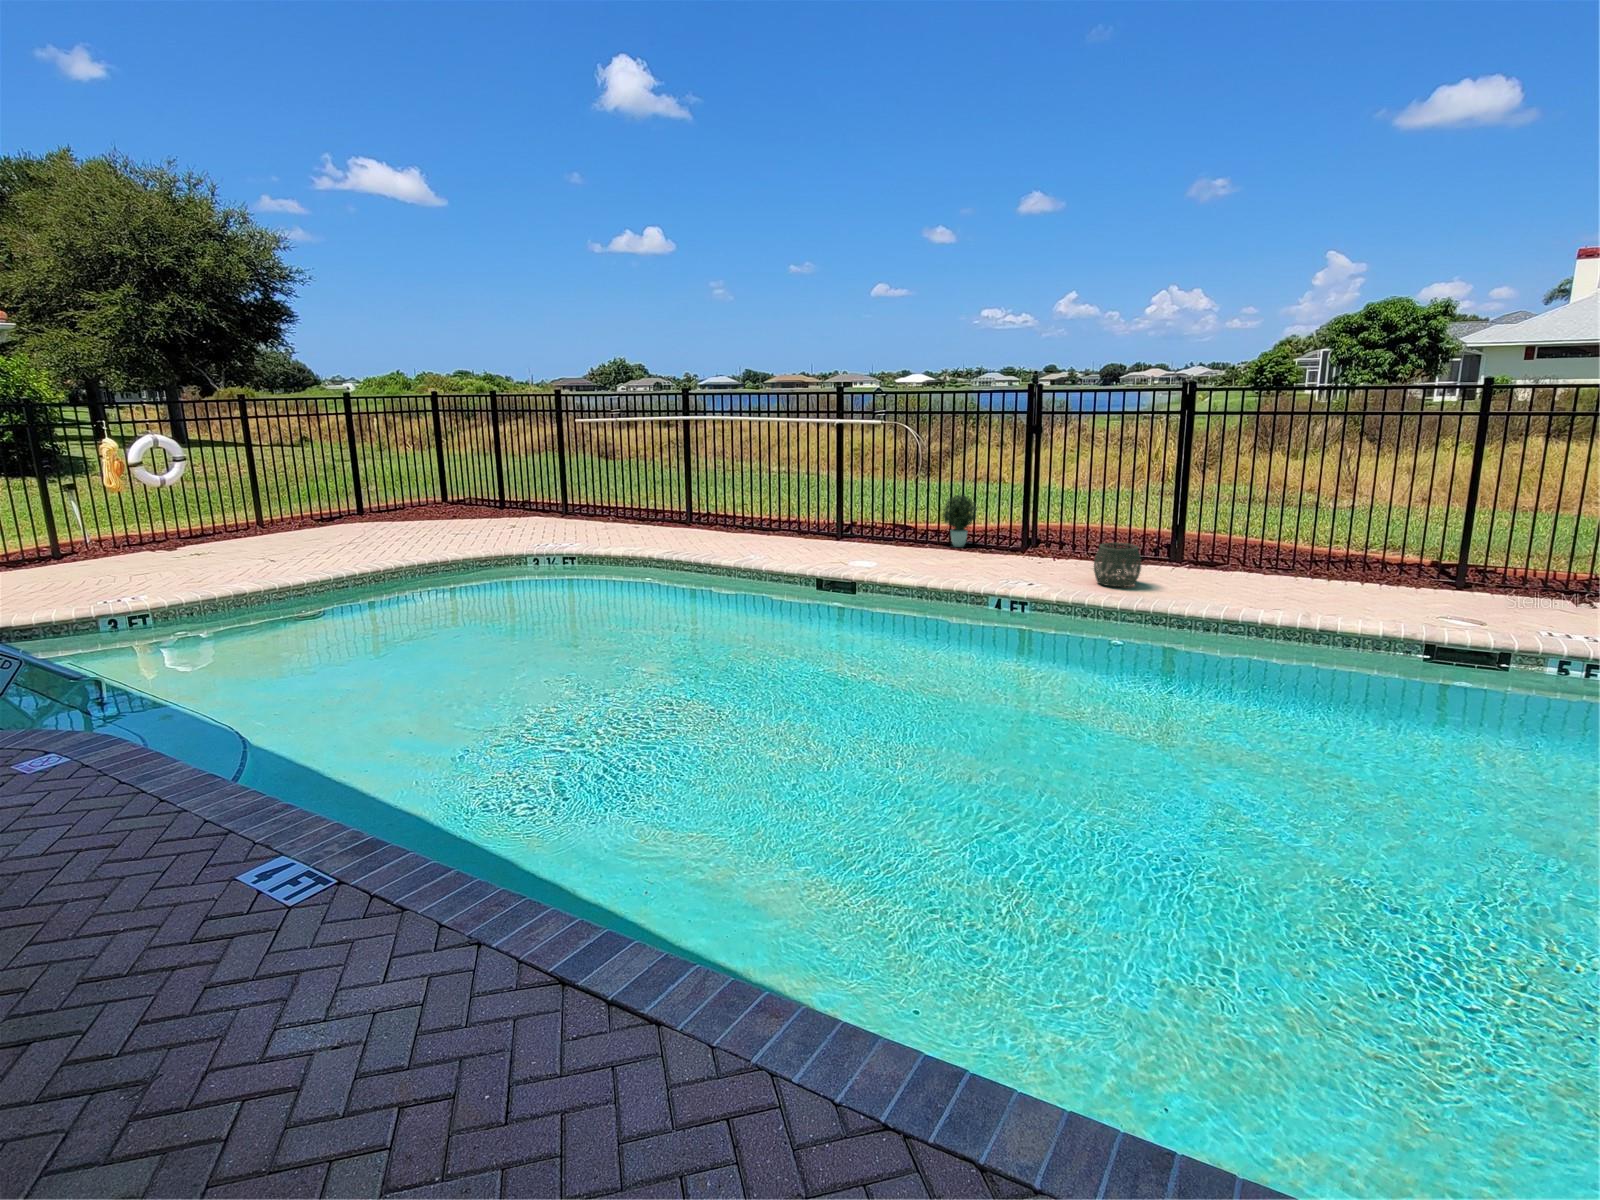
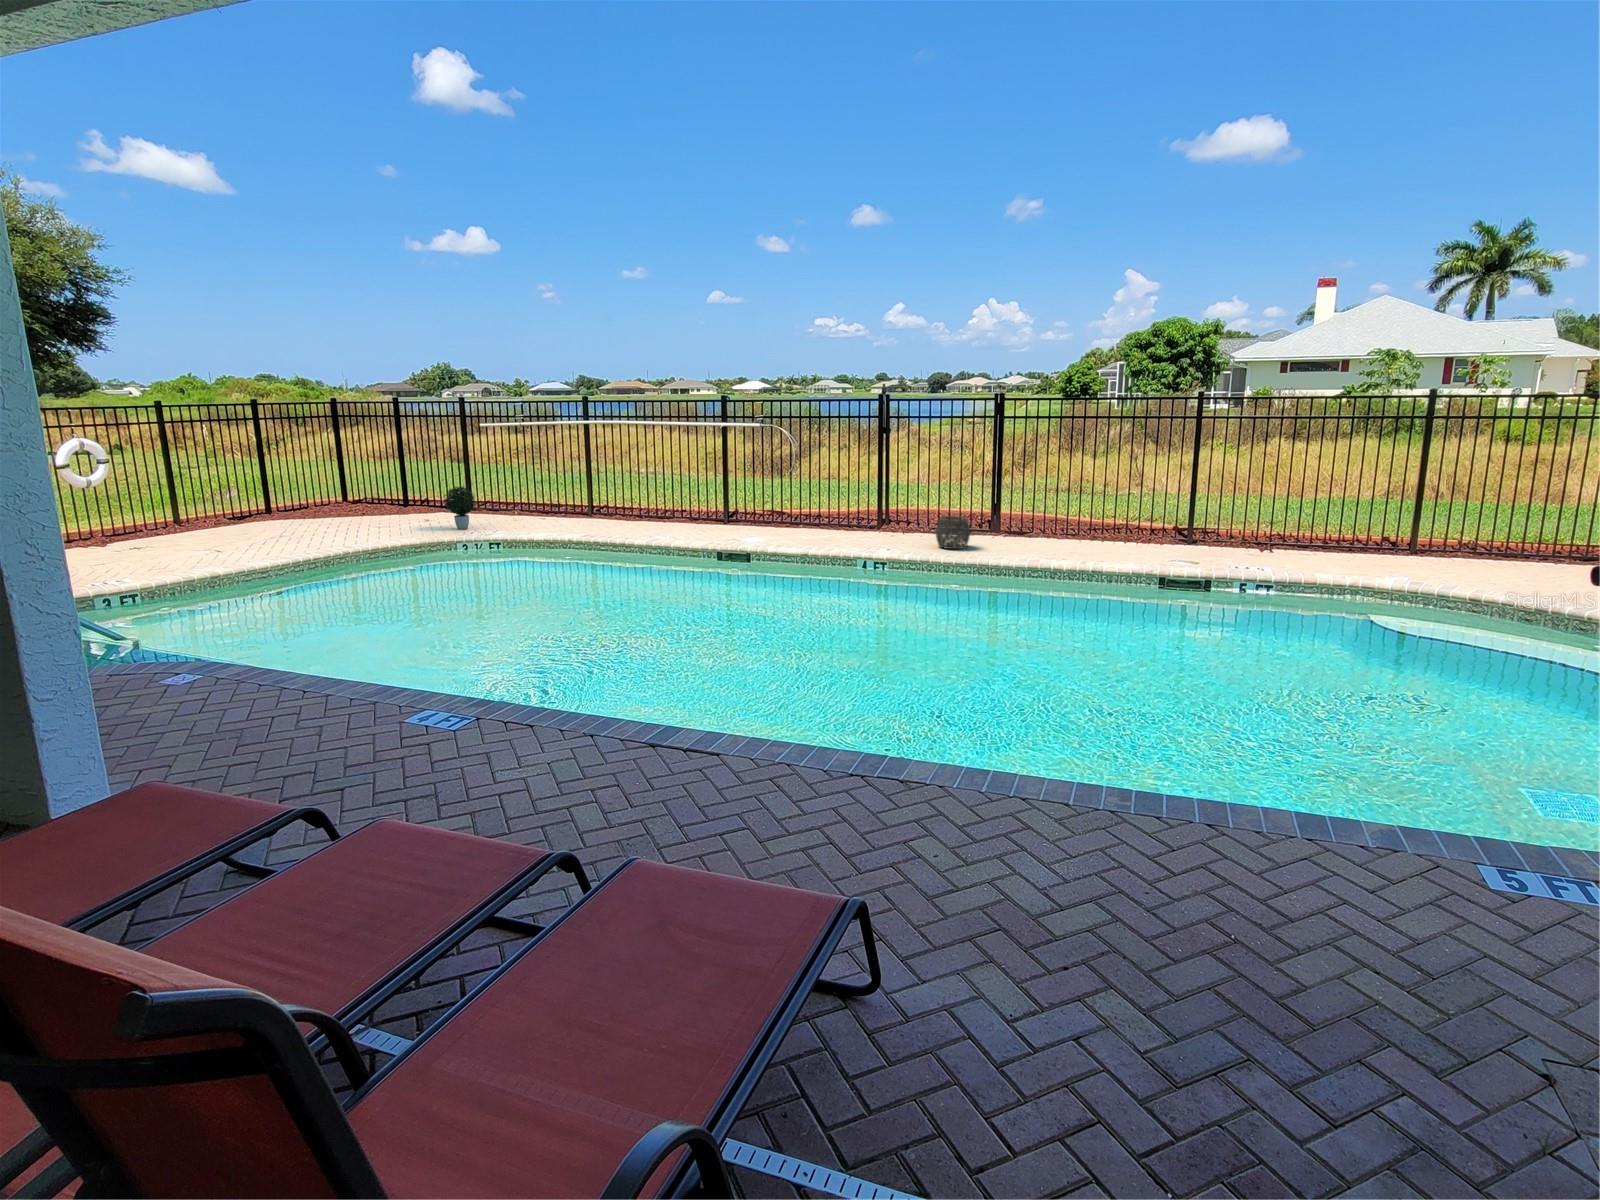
potted plant: present [943,494,977,547] -> present [444,486,476,530]

